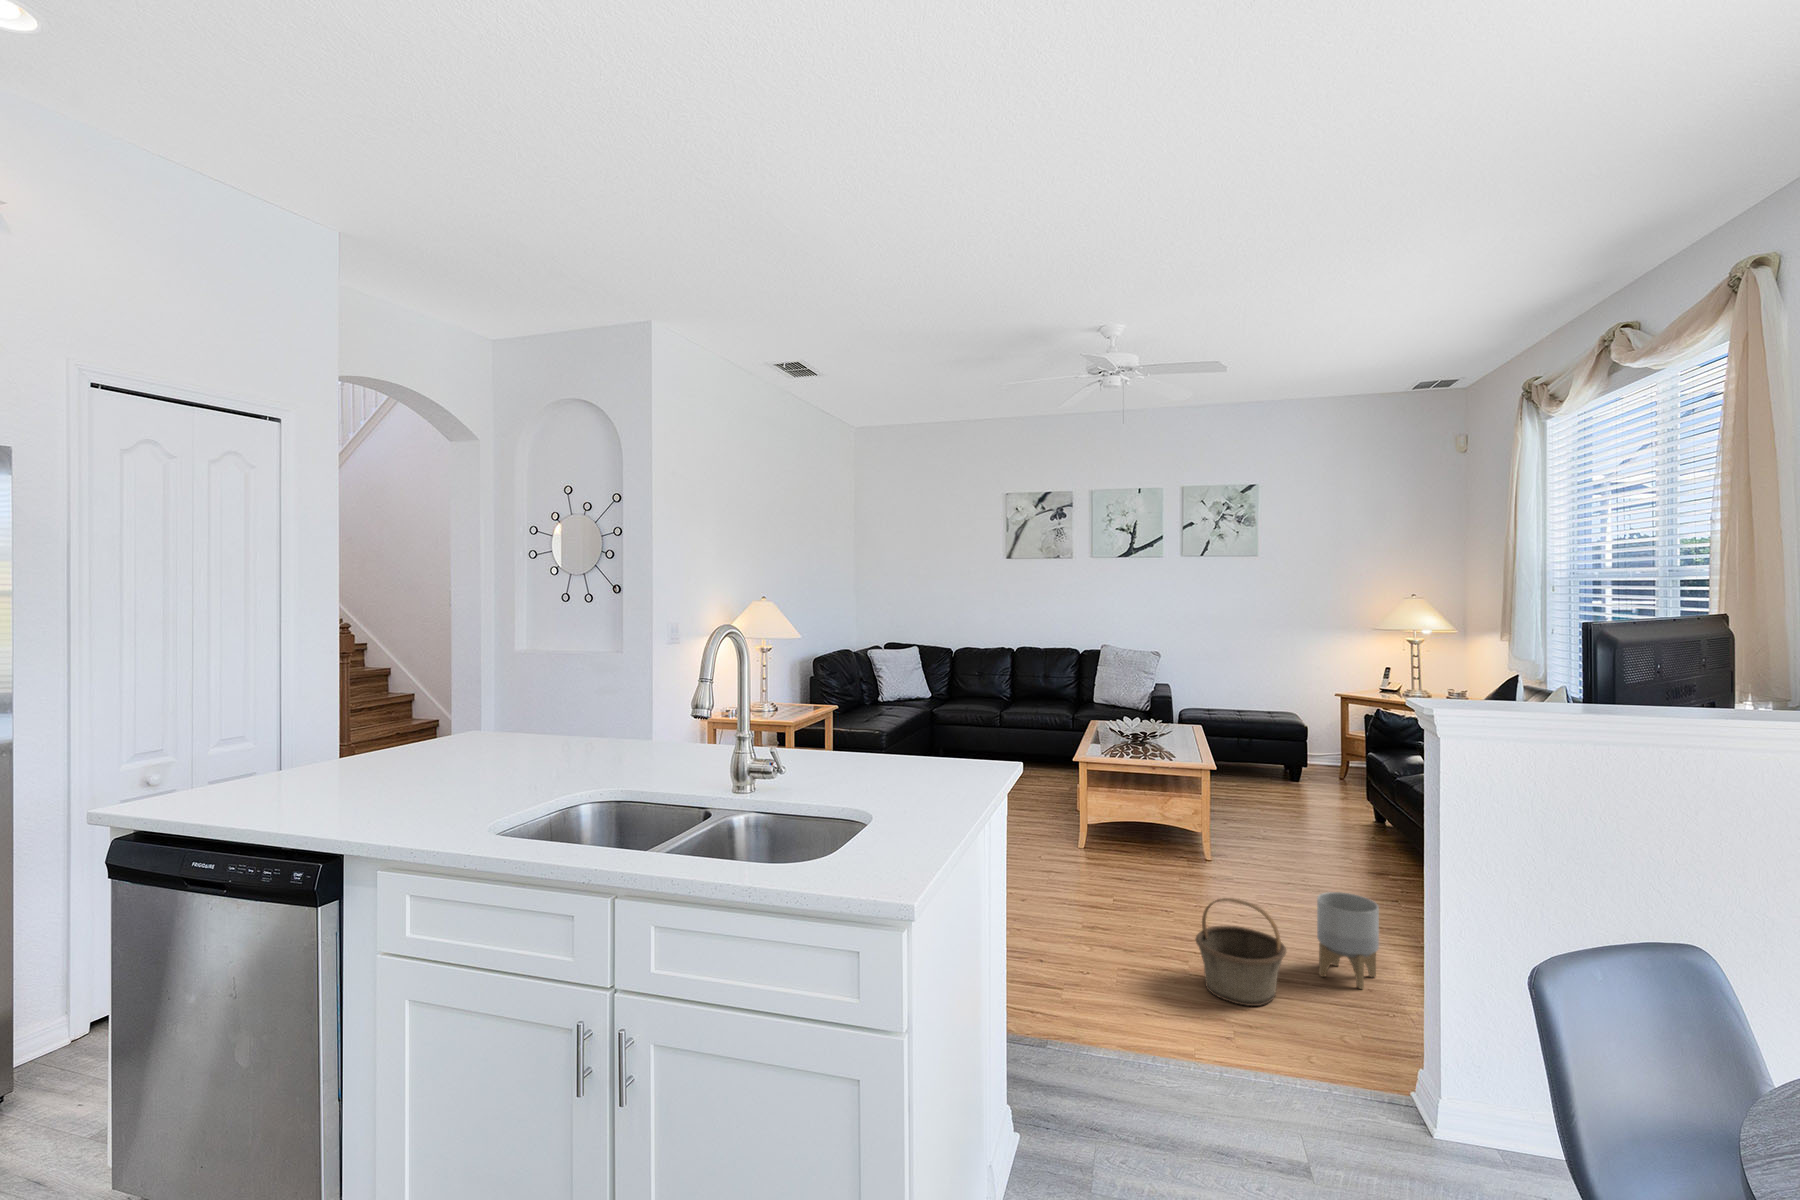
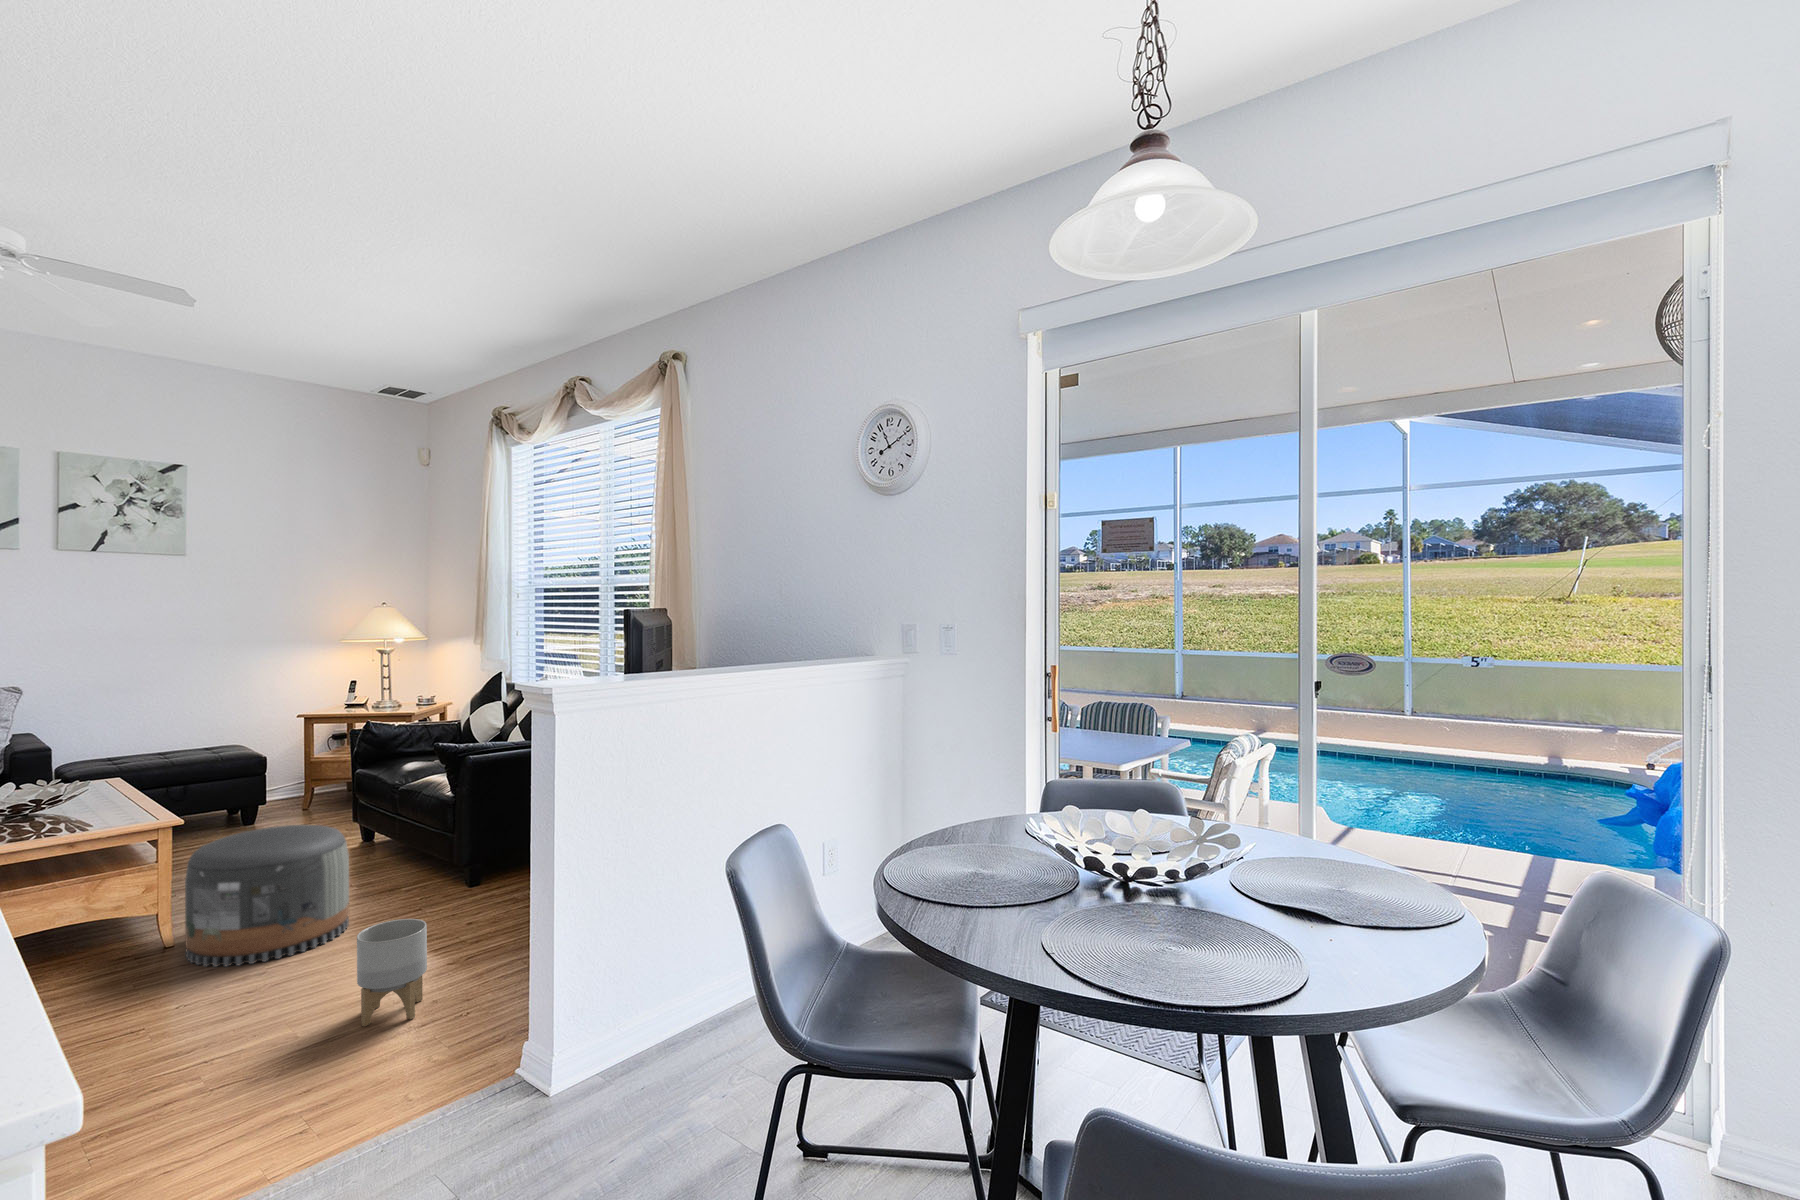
pouf: none [1221,785,1340,896] -> present [185,825,349,967]
basket: present [1195,898,1286,1006] -> none [200,974,333,1114]

